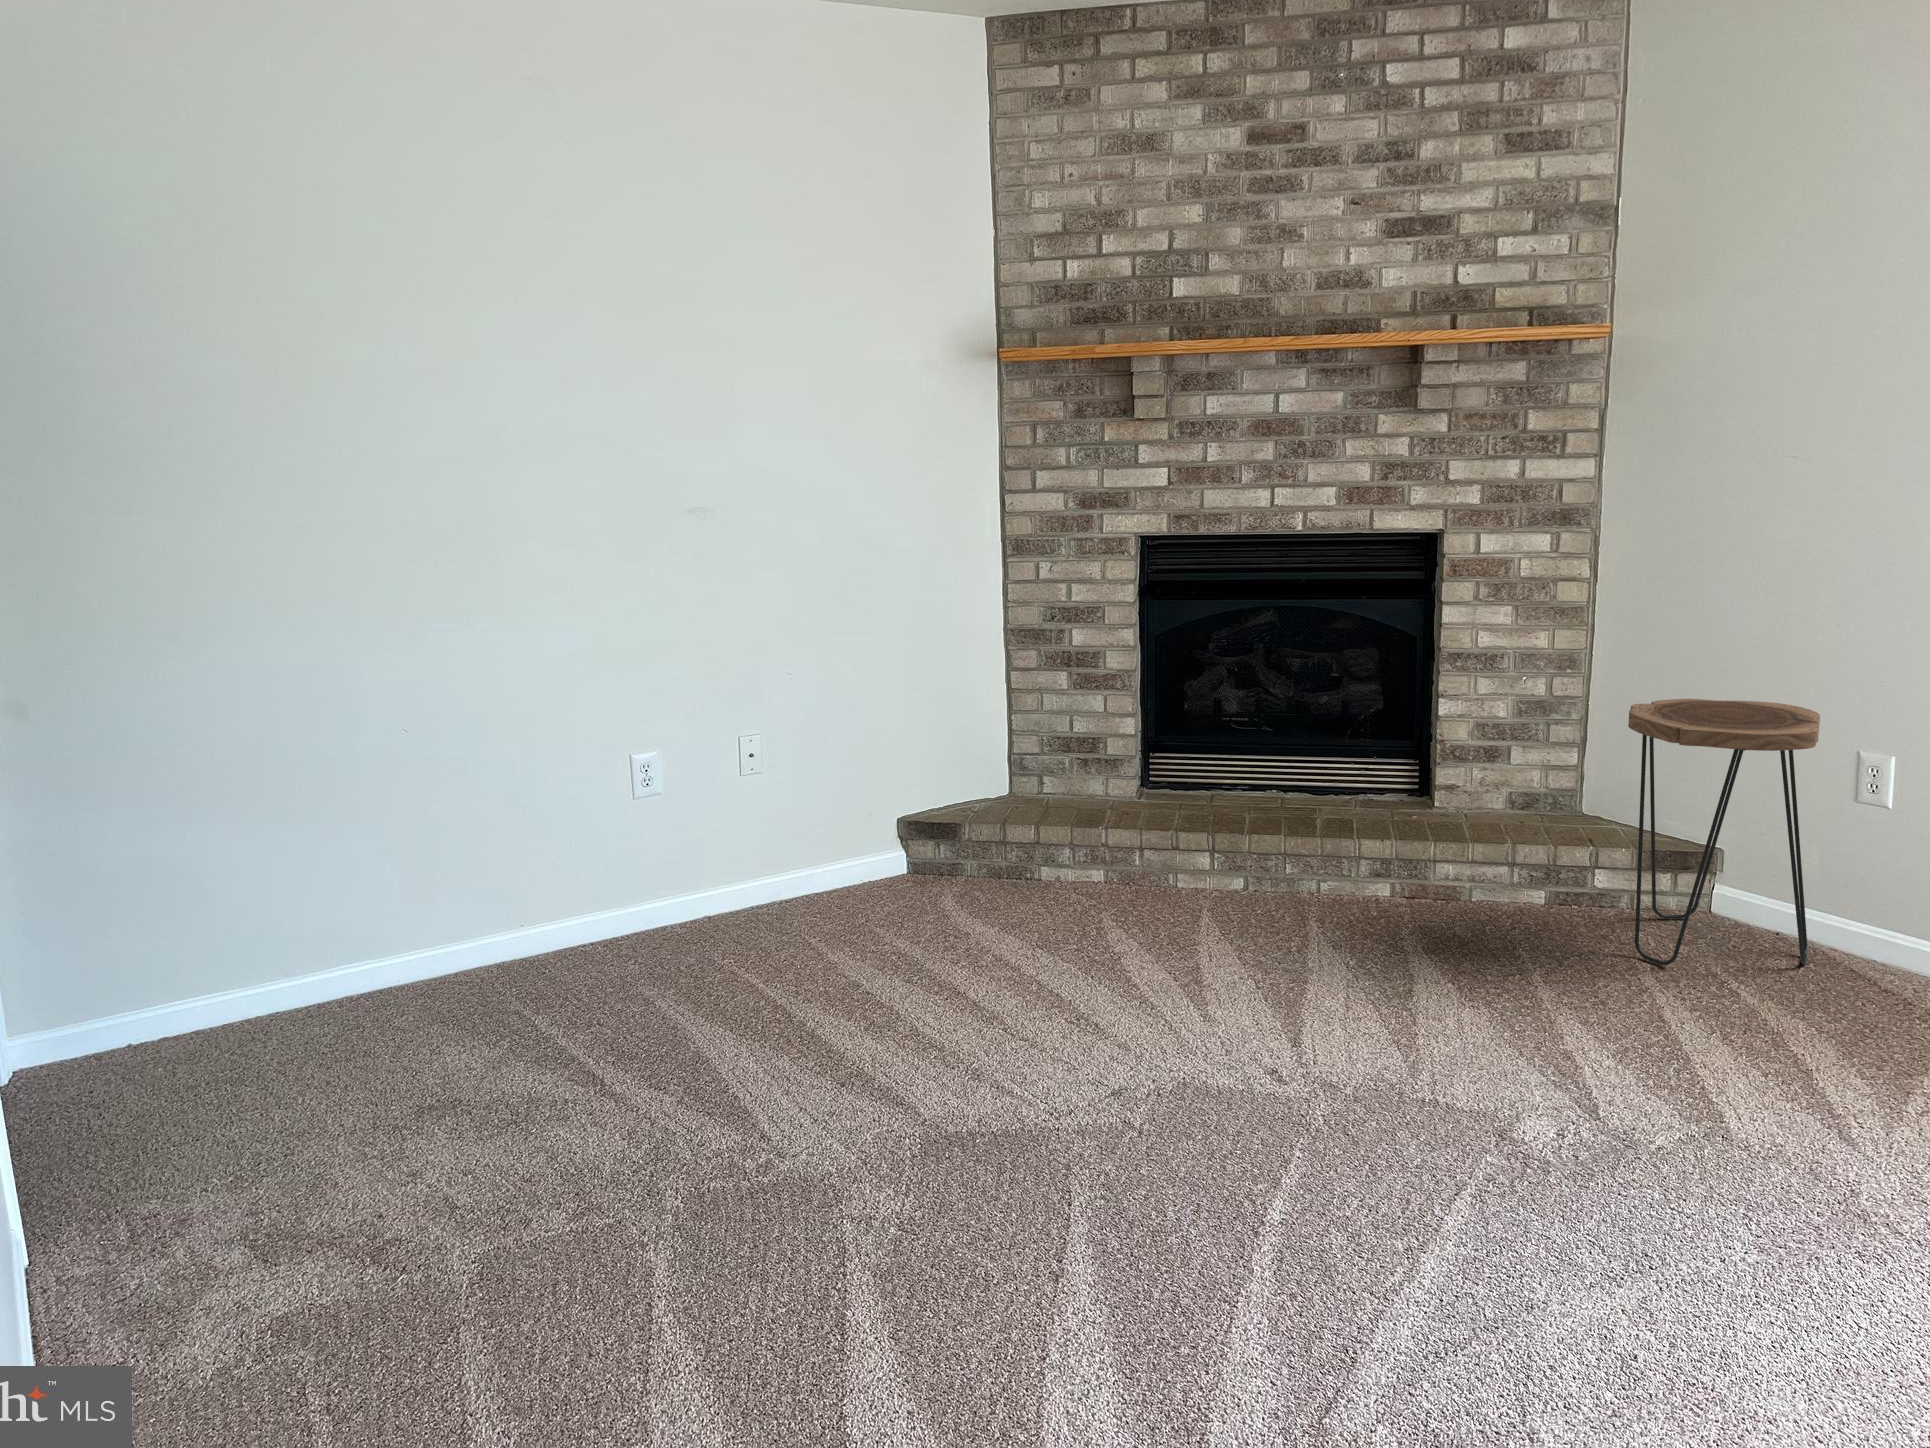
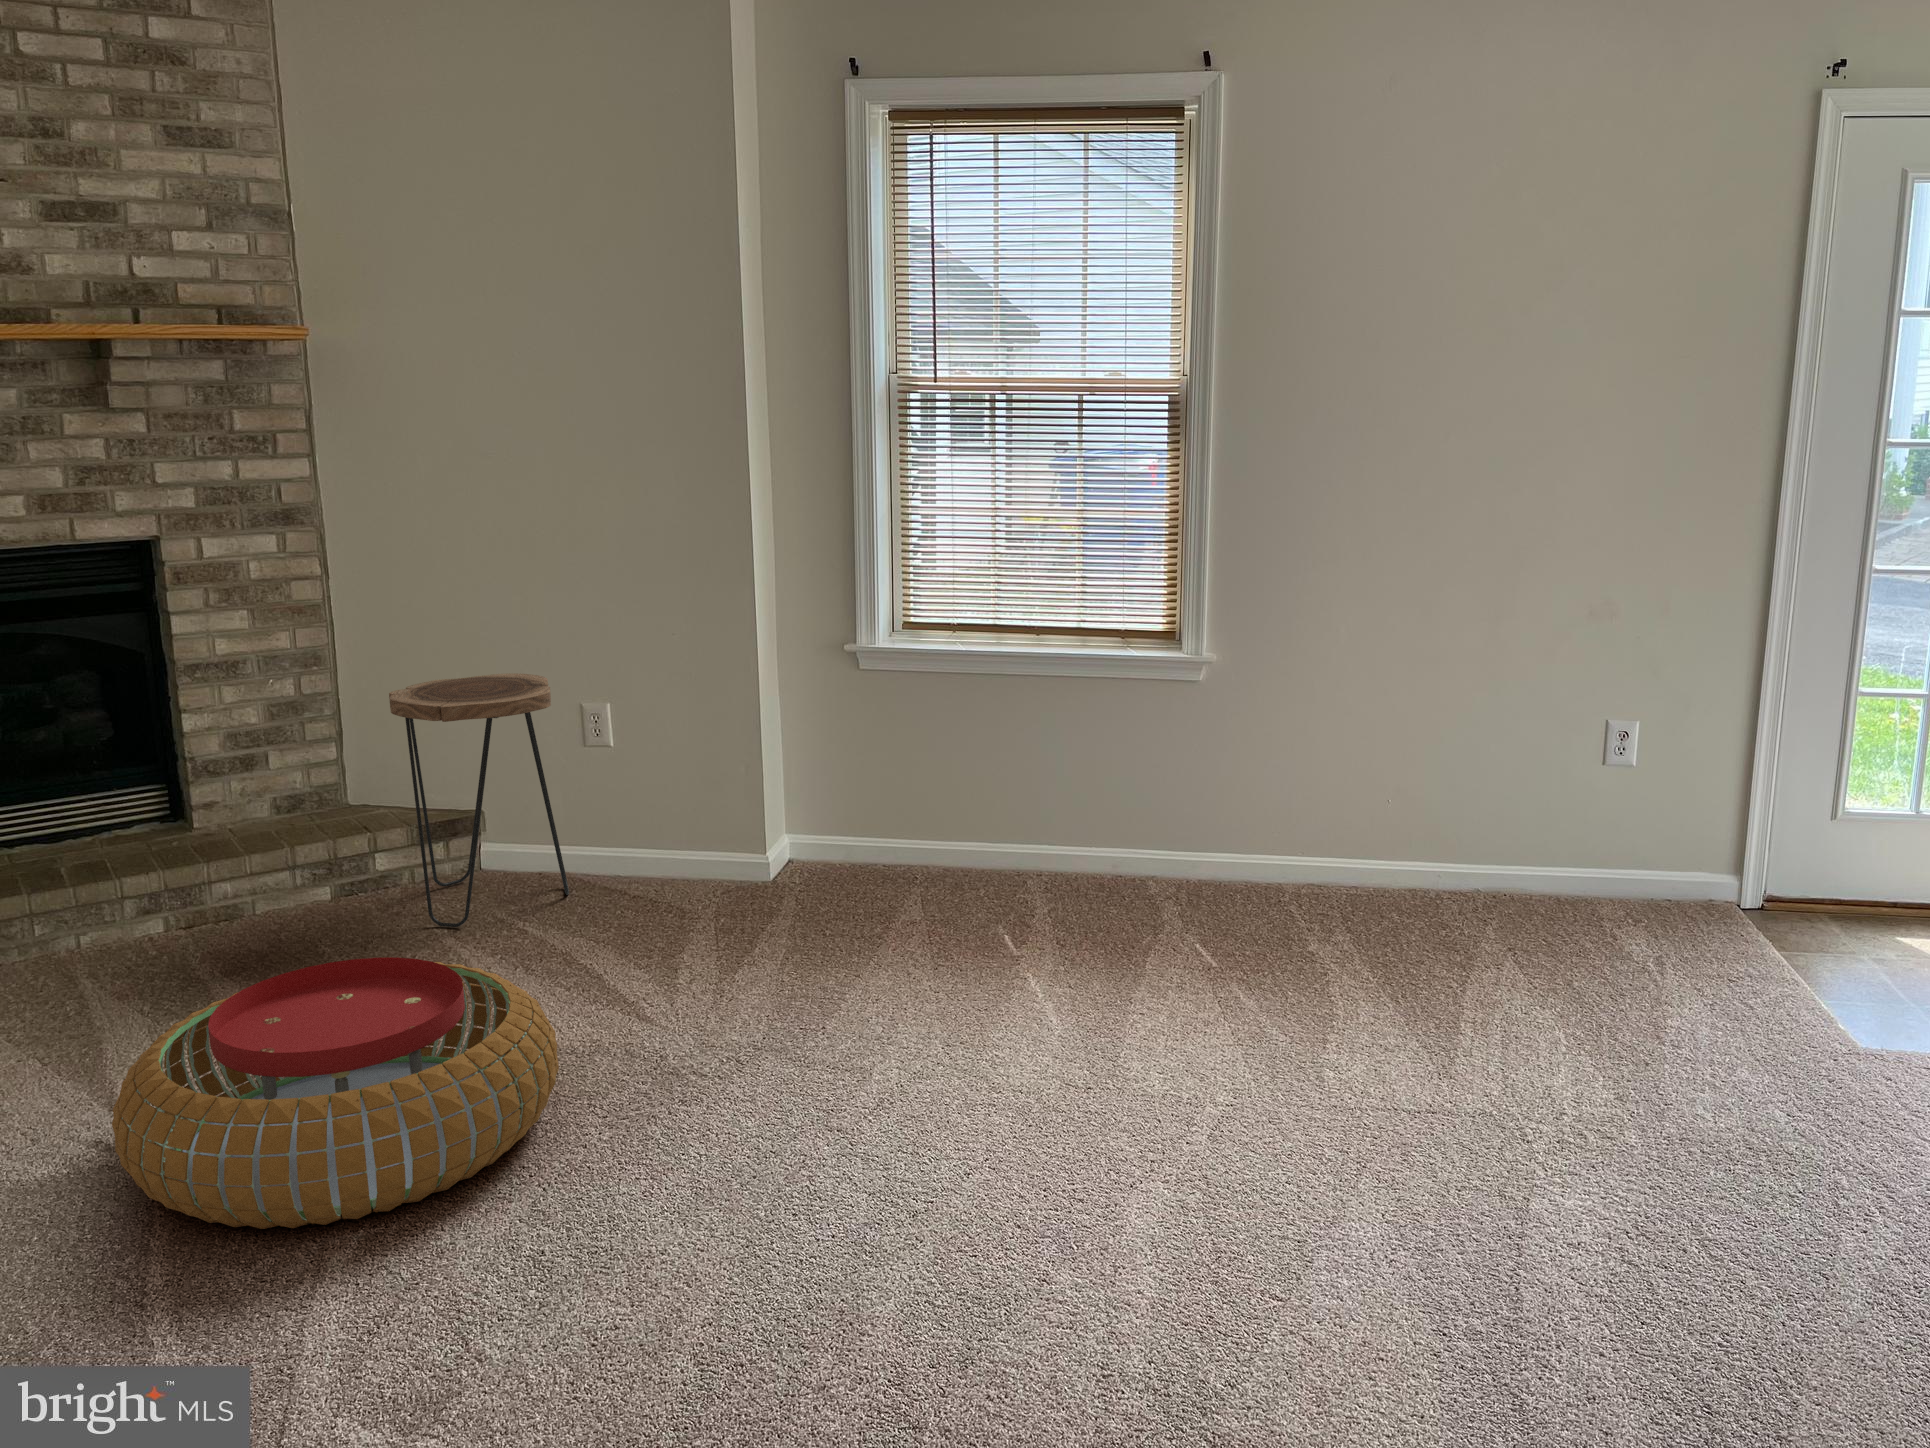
pouf: none [1277,965,1723,1244] -> present [112,957,559,1229]

